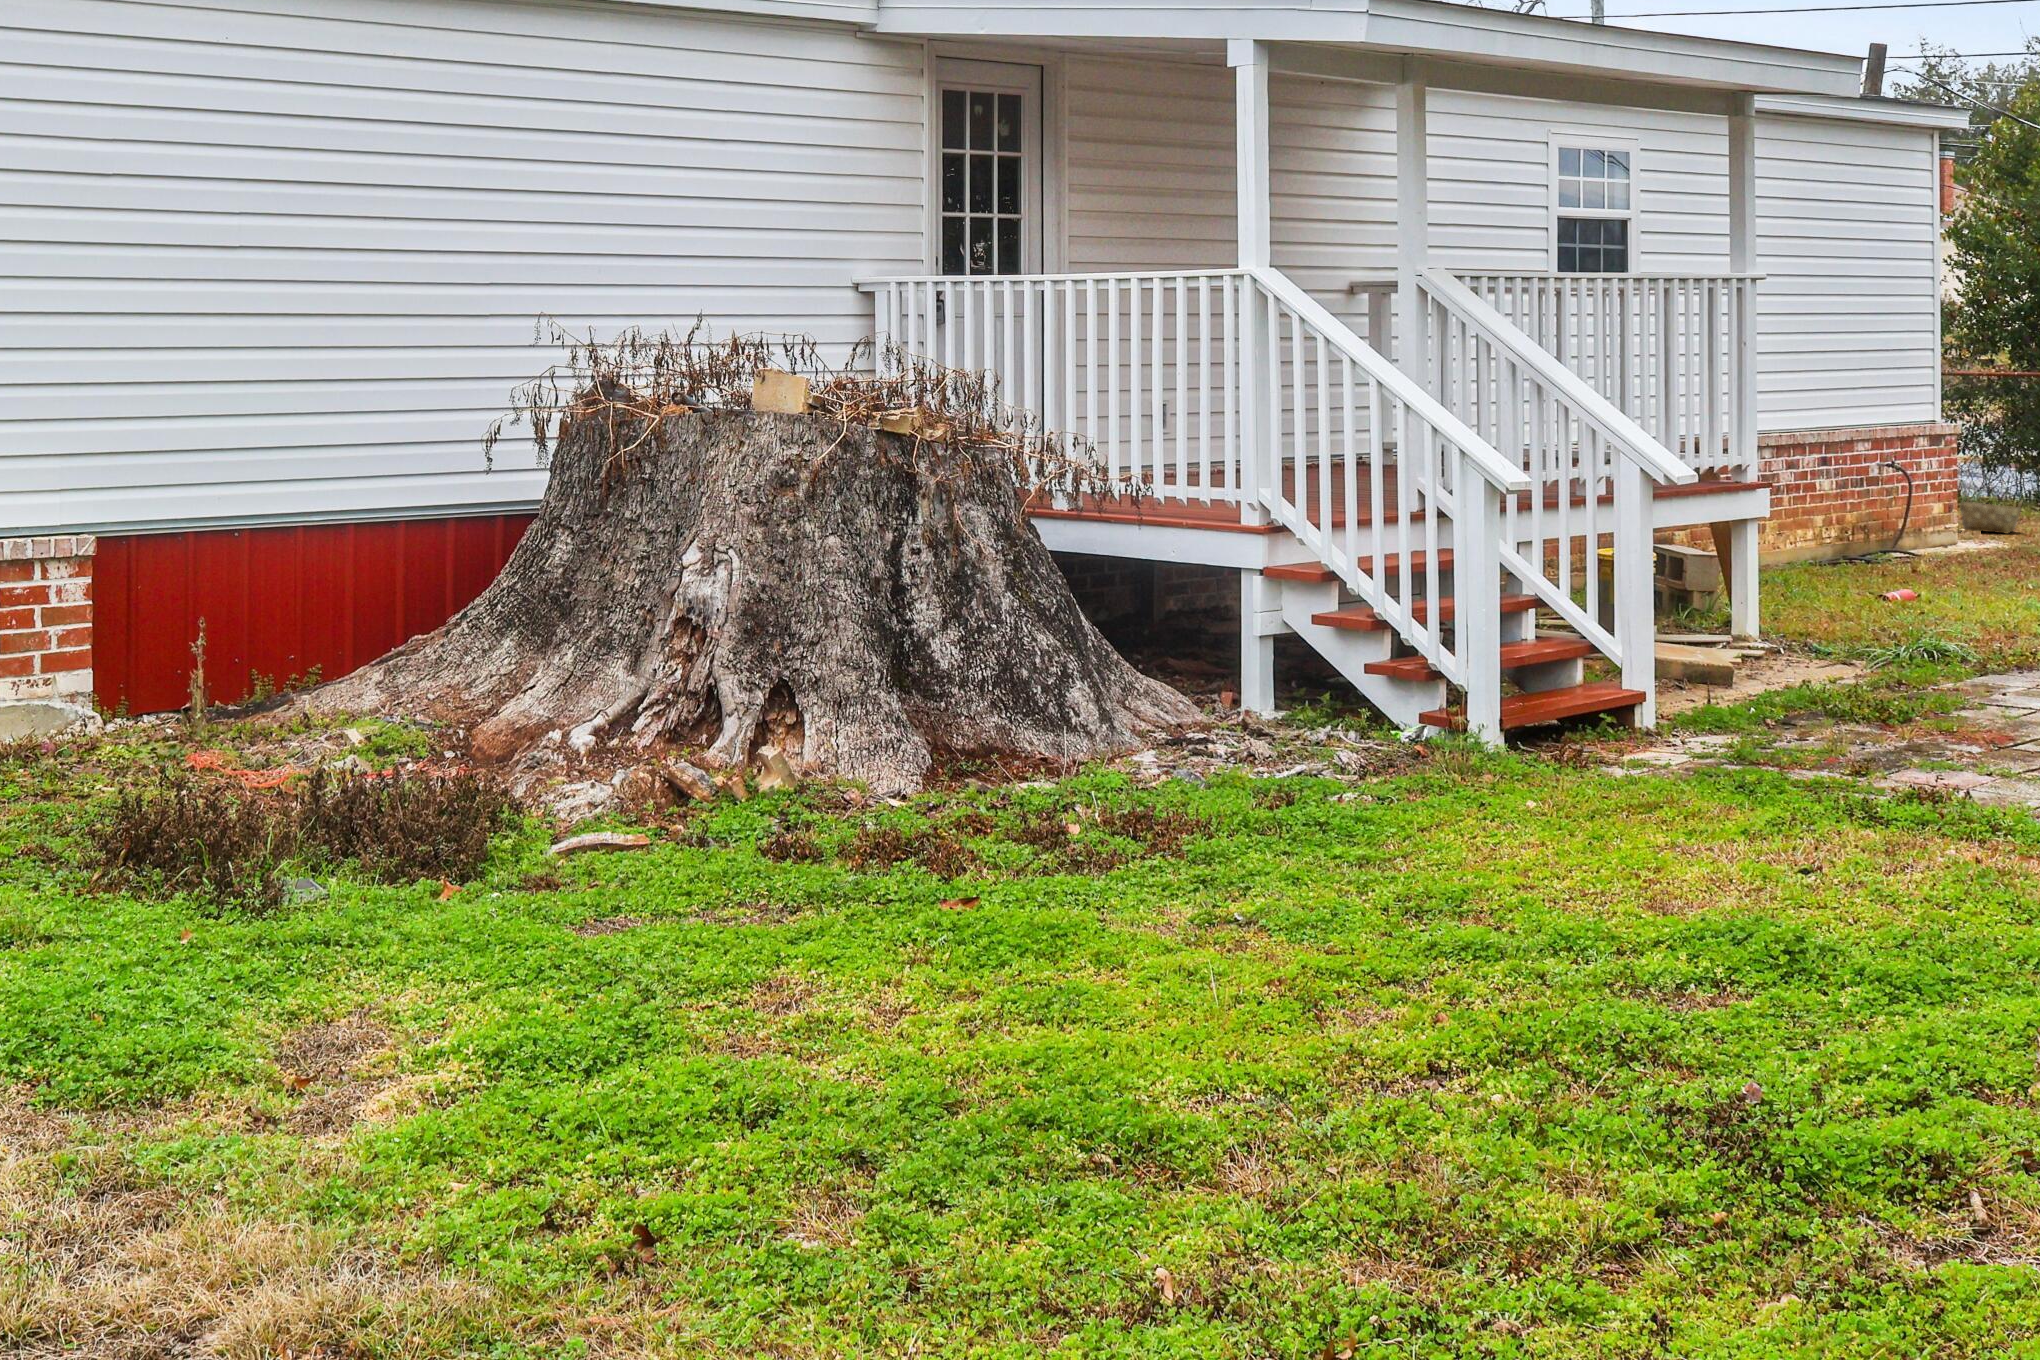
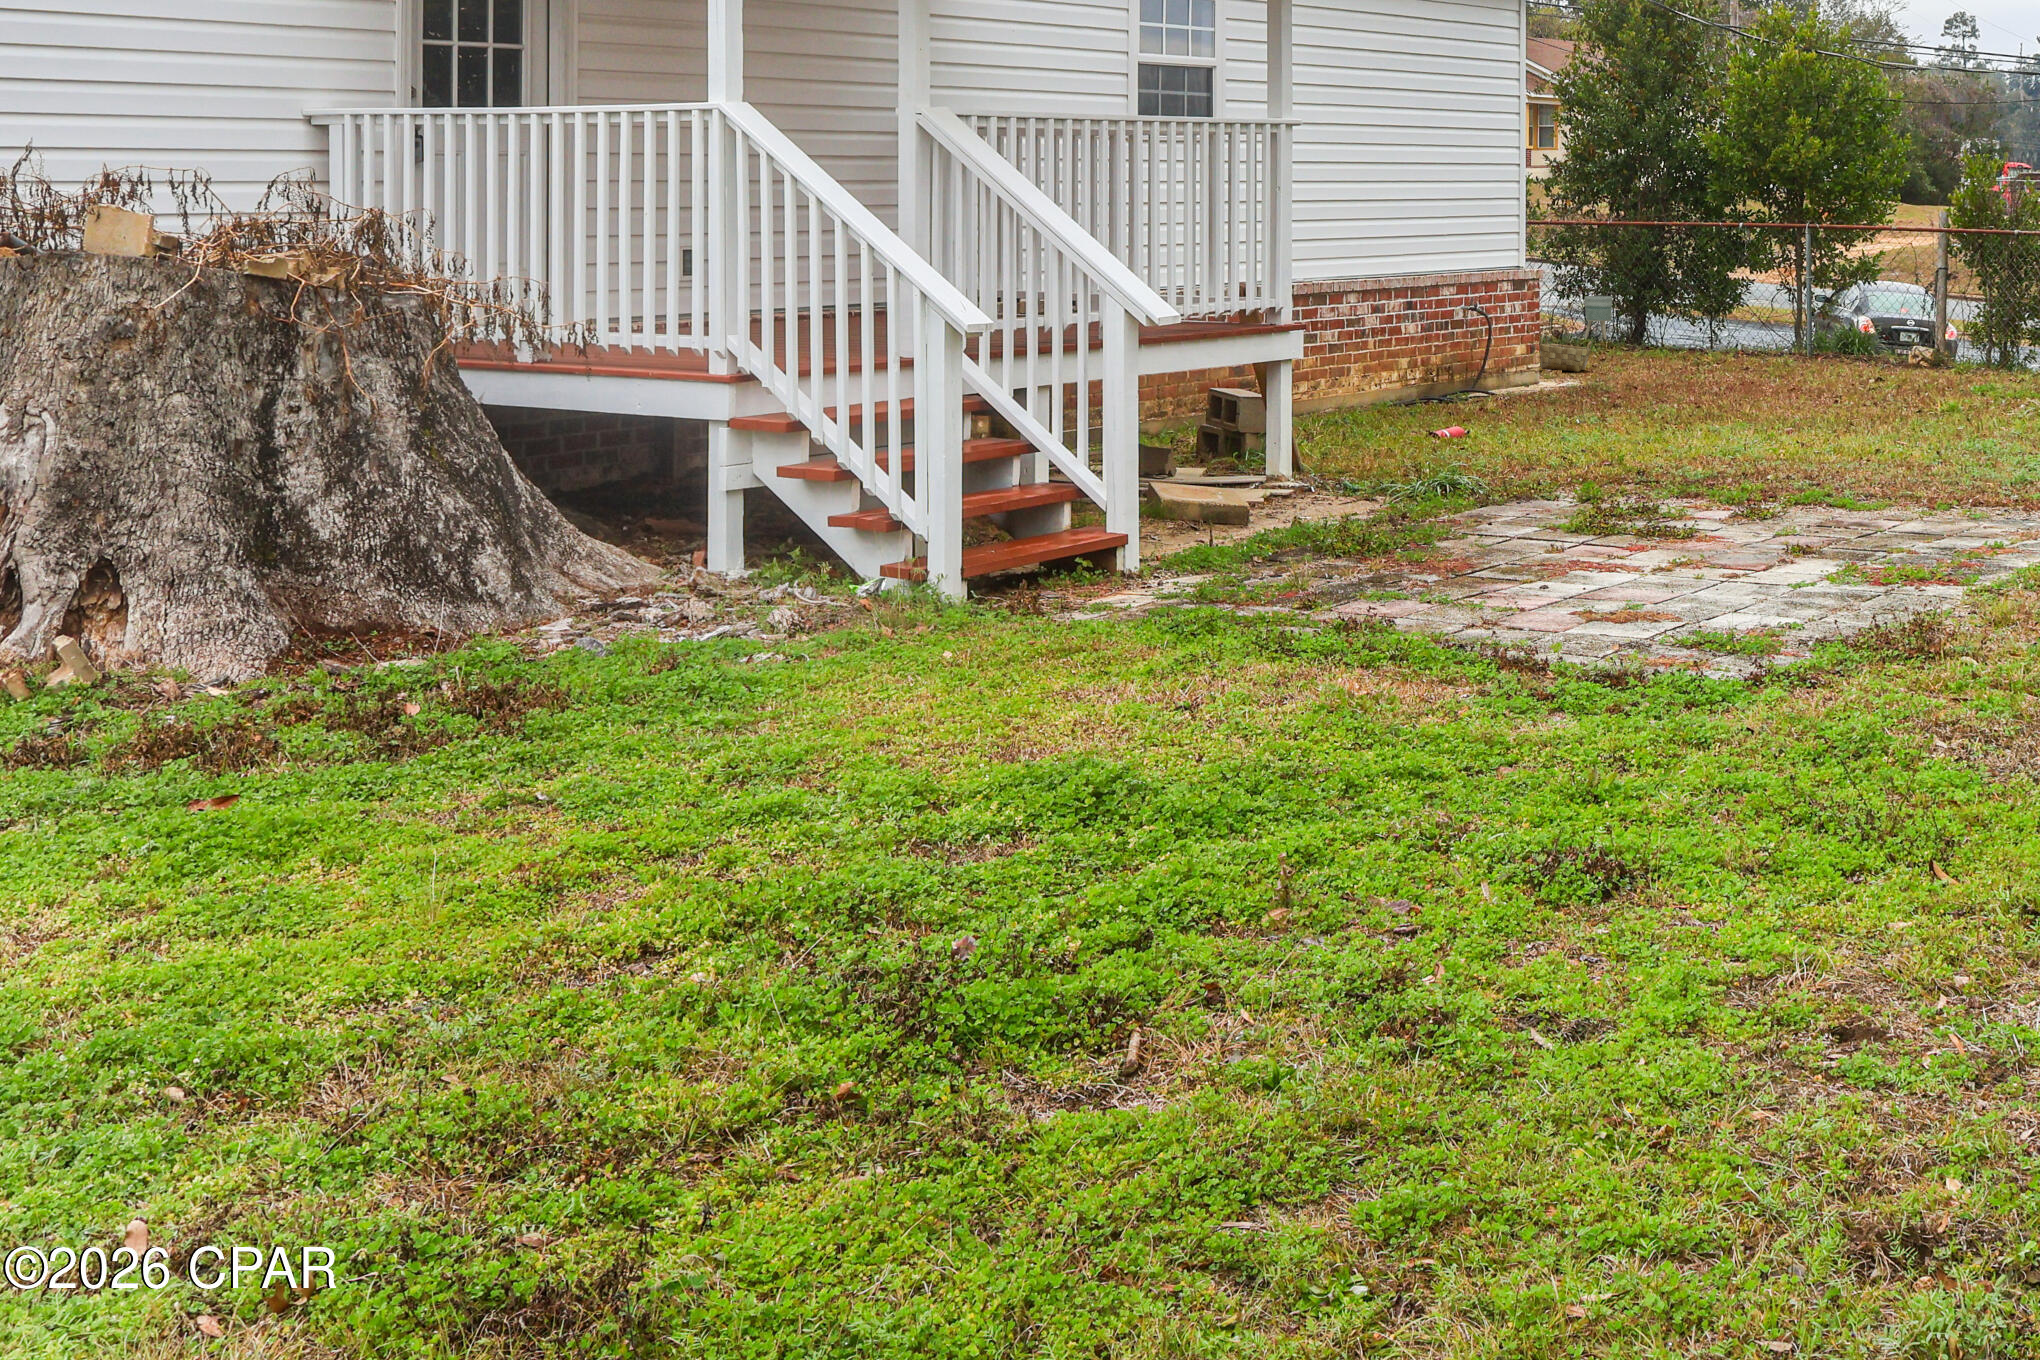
planter: none [1986,451,2019,499] -> present [1585,296,1612,340]

